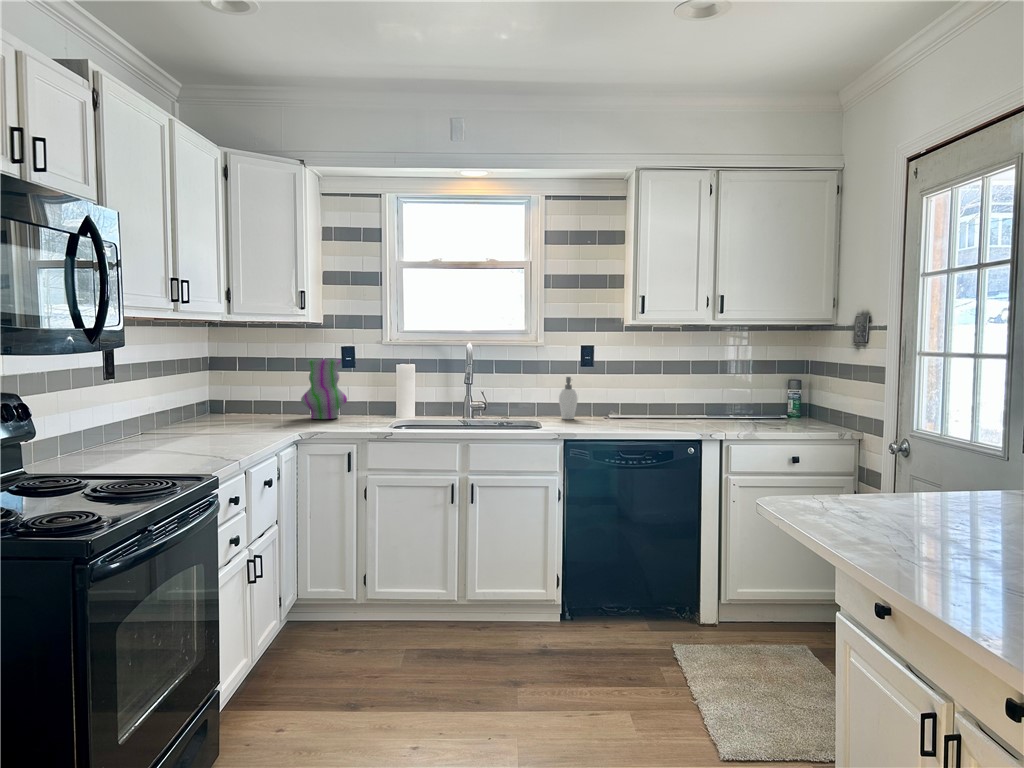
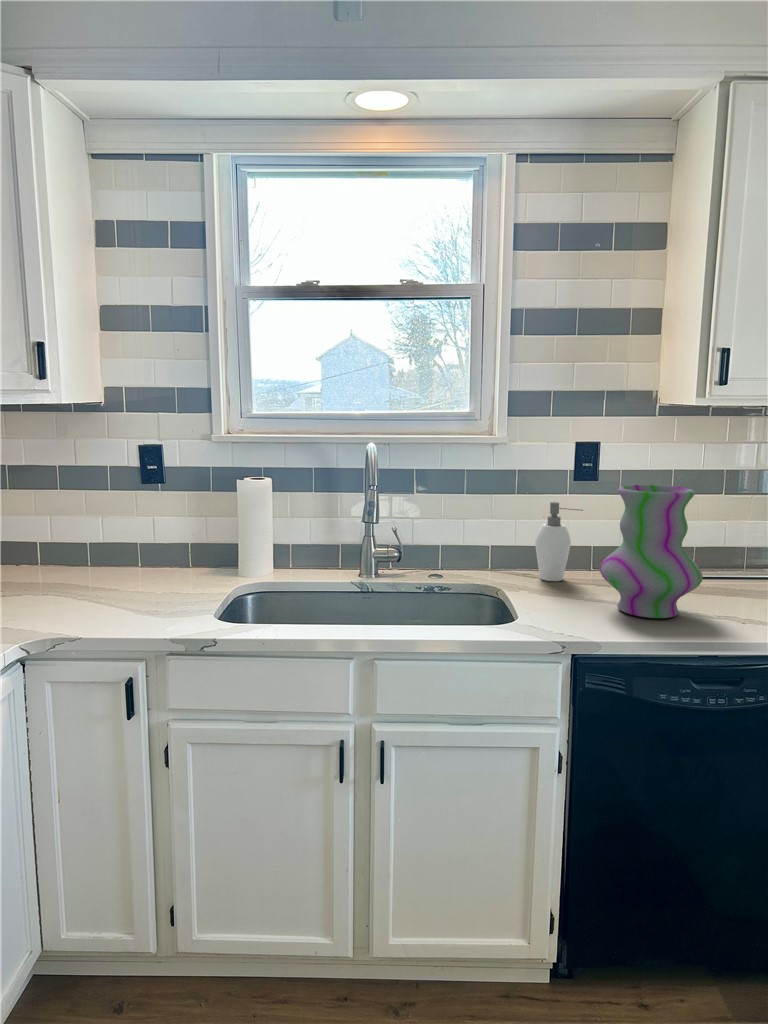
vase: present [301,359,347,419] -> present [600,485,703,618]

